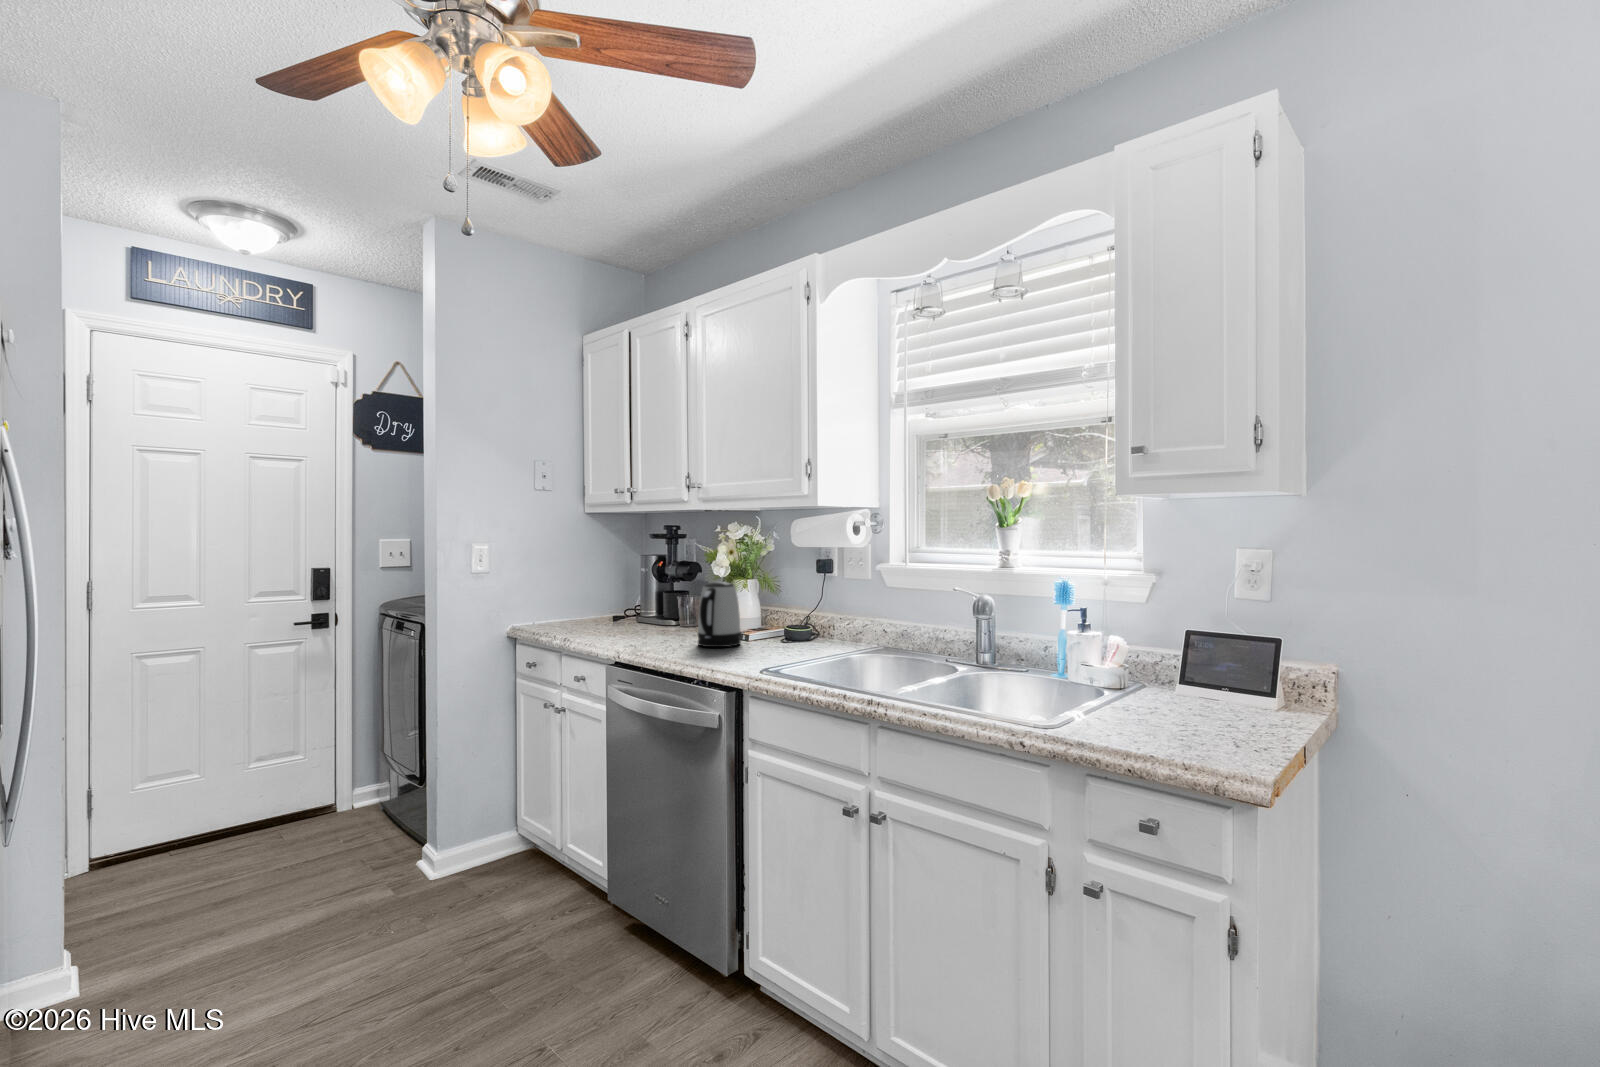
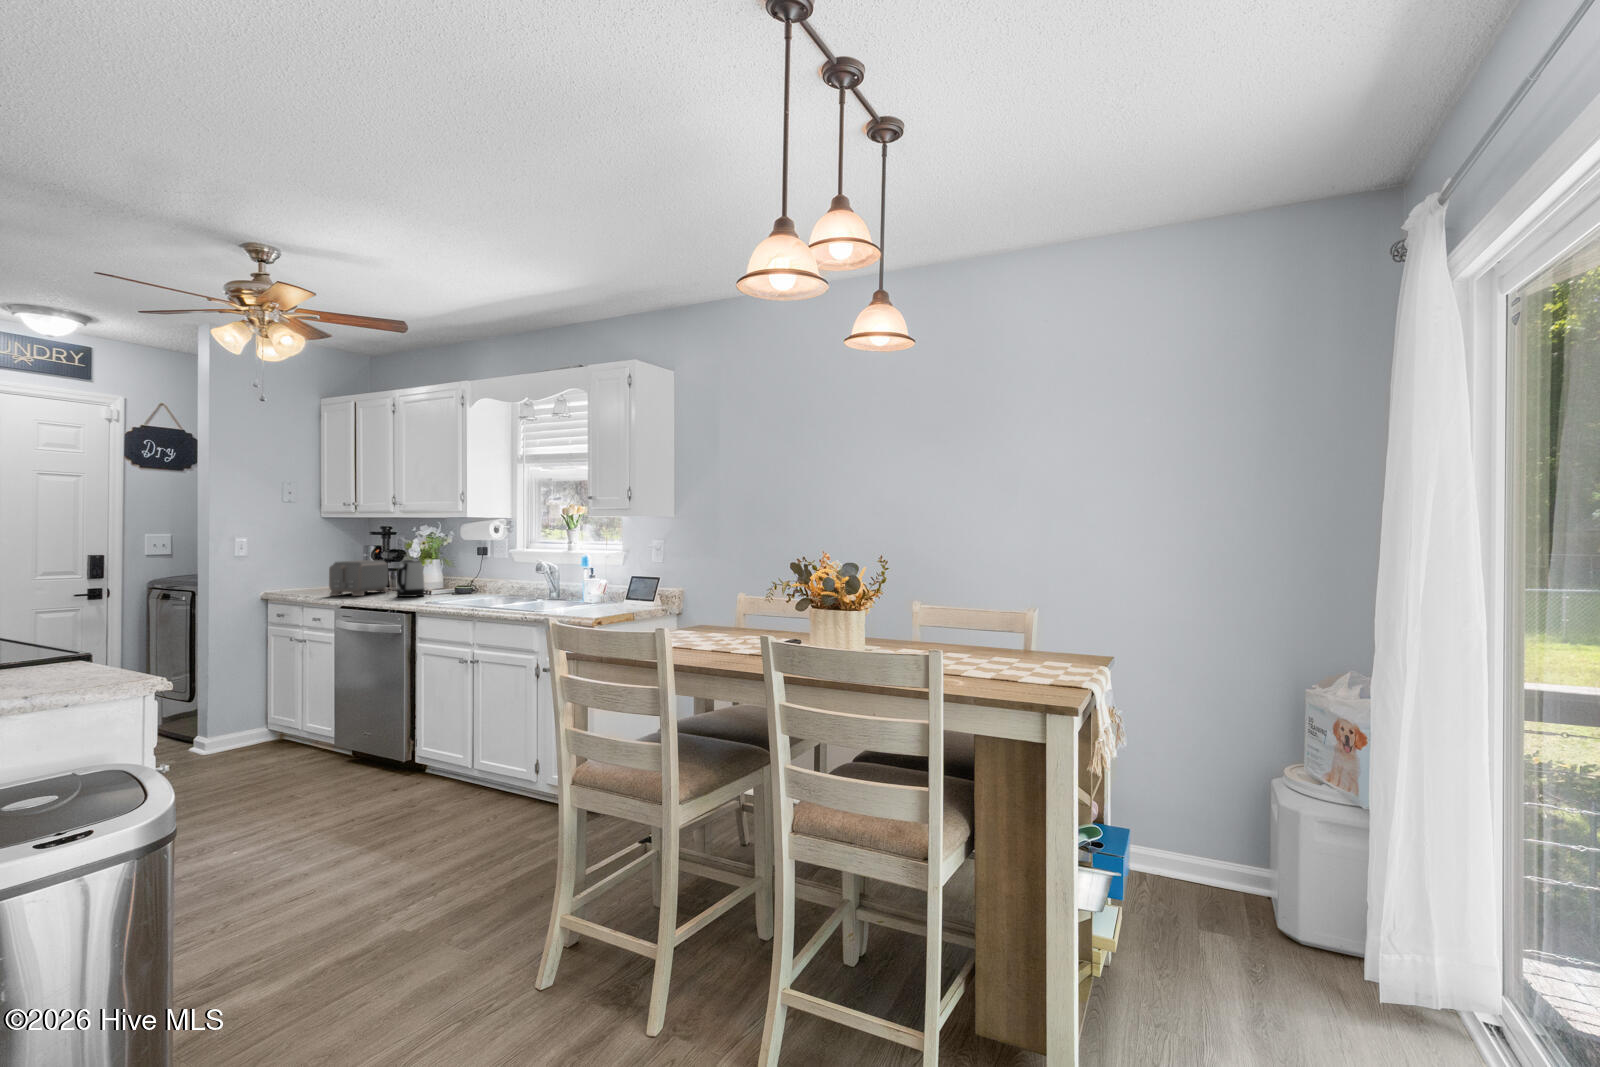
toaster: none [596,579,681,641] -> present [329,560,388,596]

